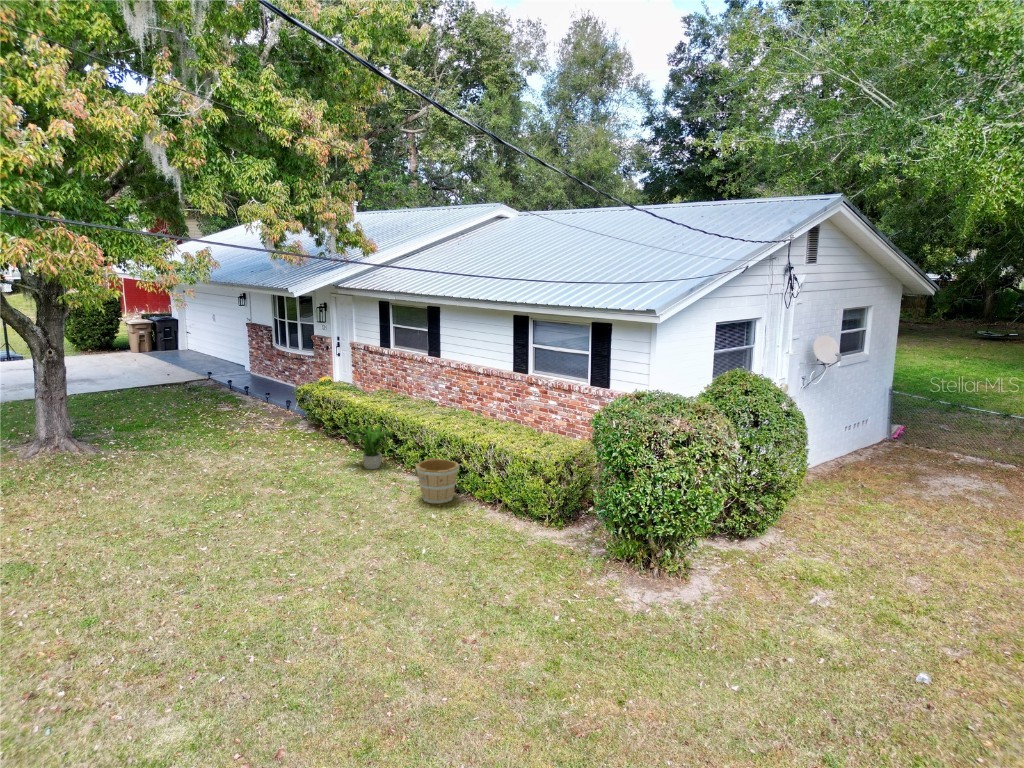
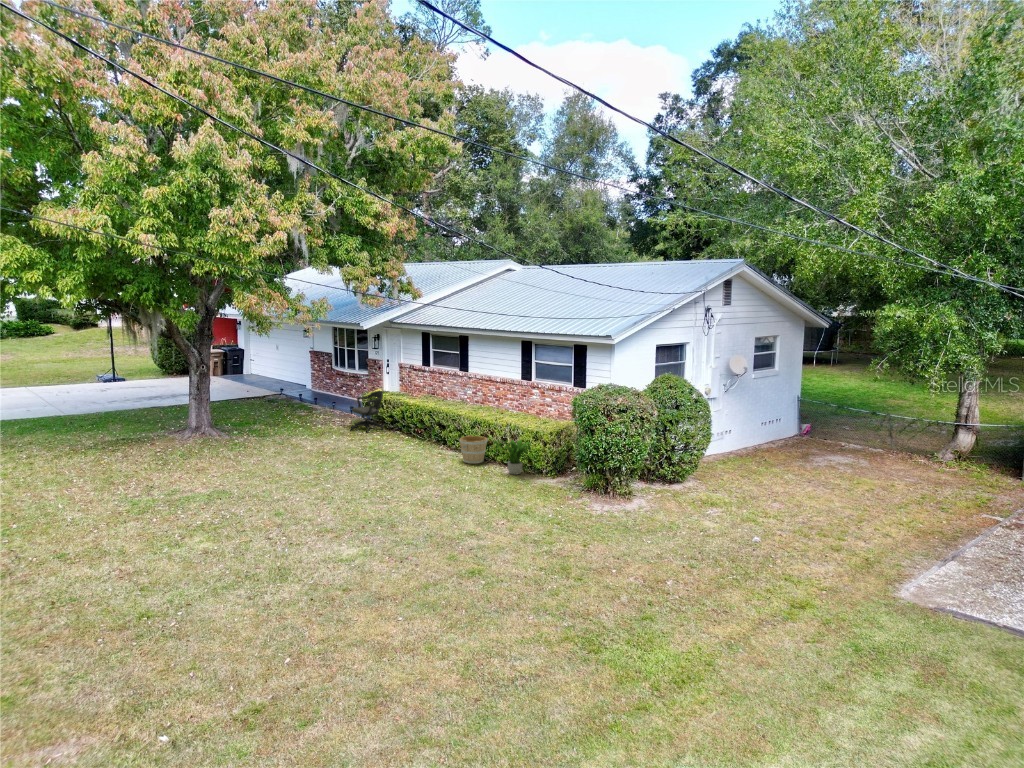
chair: none [275,383,322,442] -> present [351,391,383,432]
potted plant: present [348,426,392,469] -> present [497,440,531,474]

